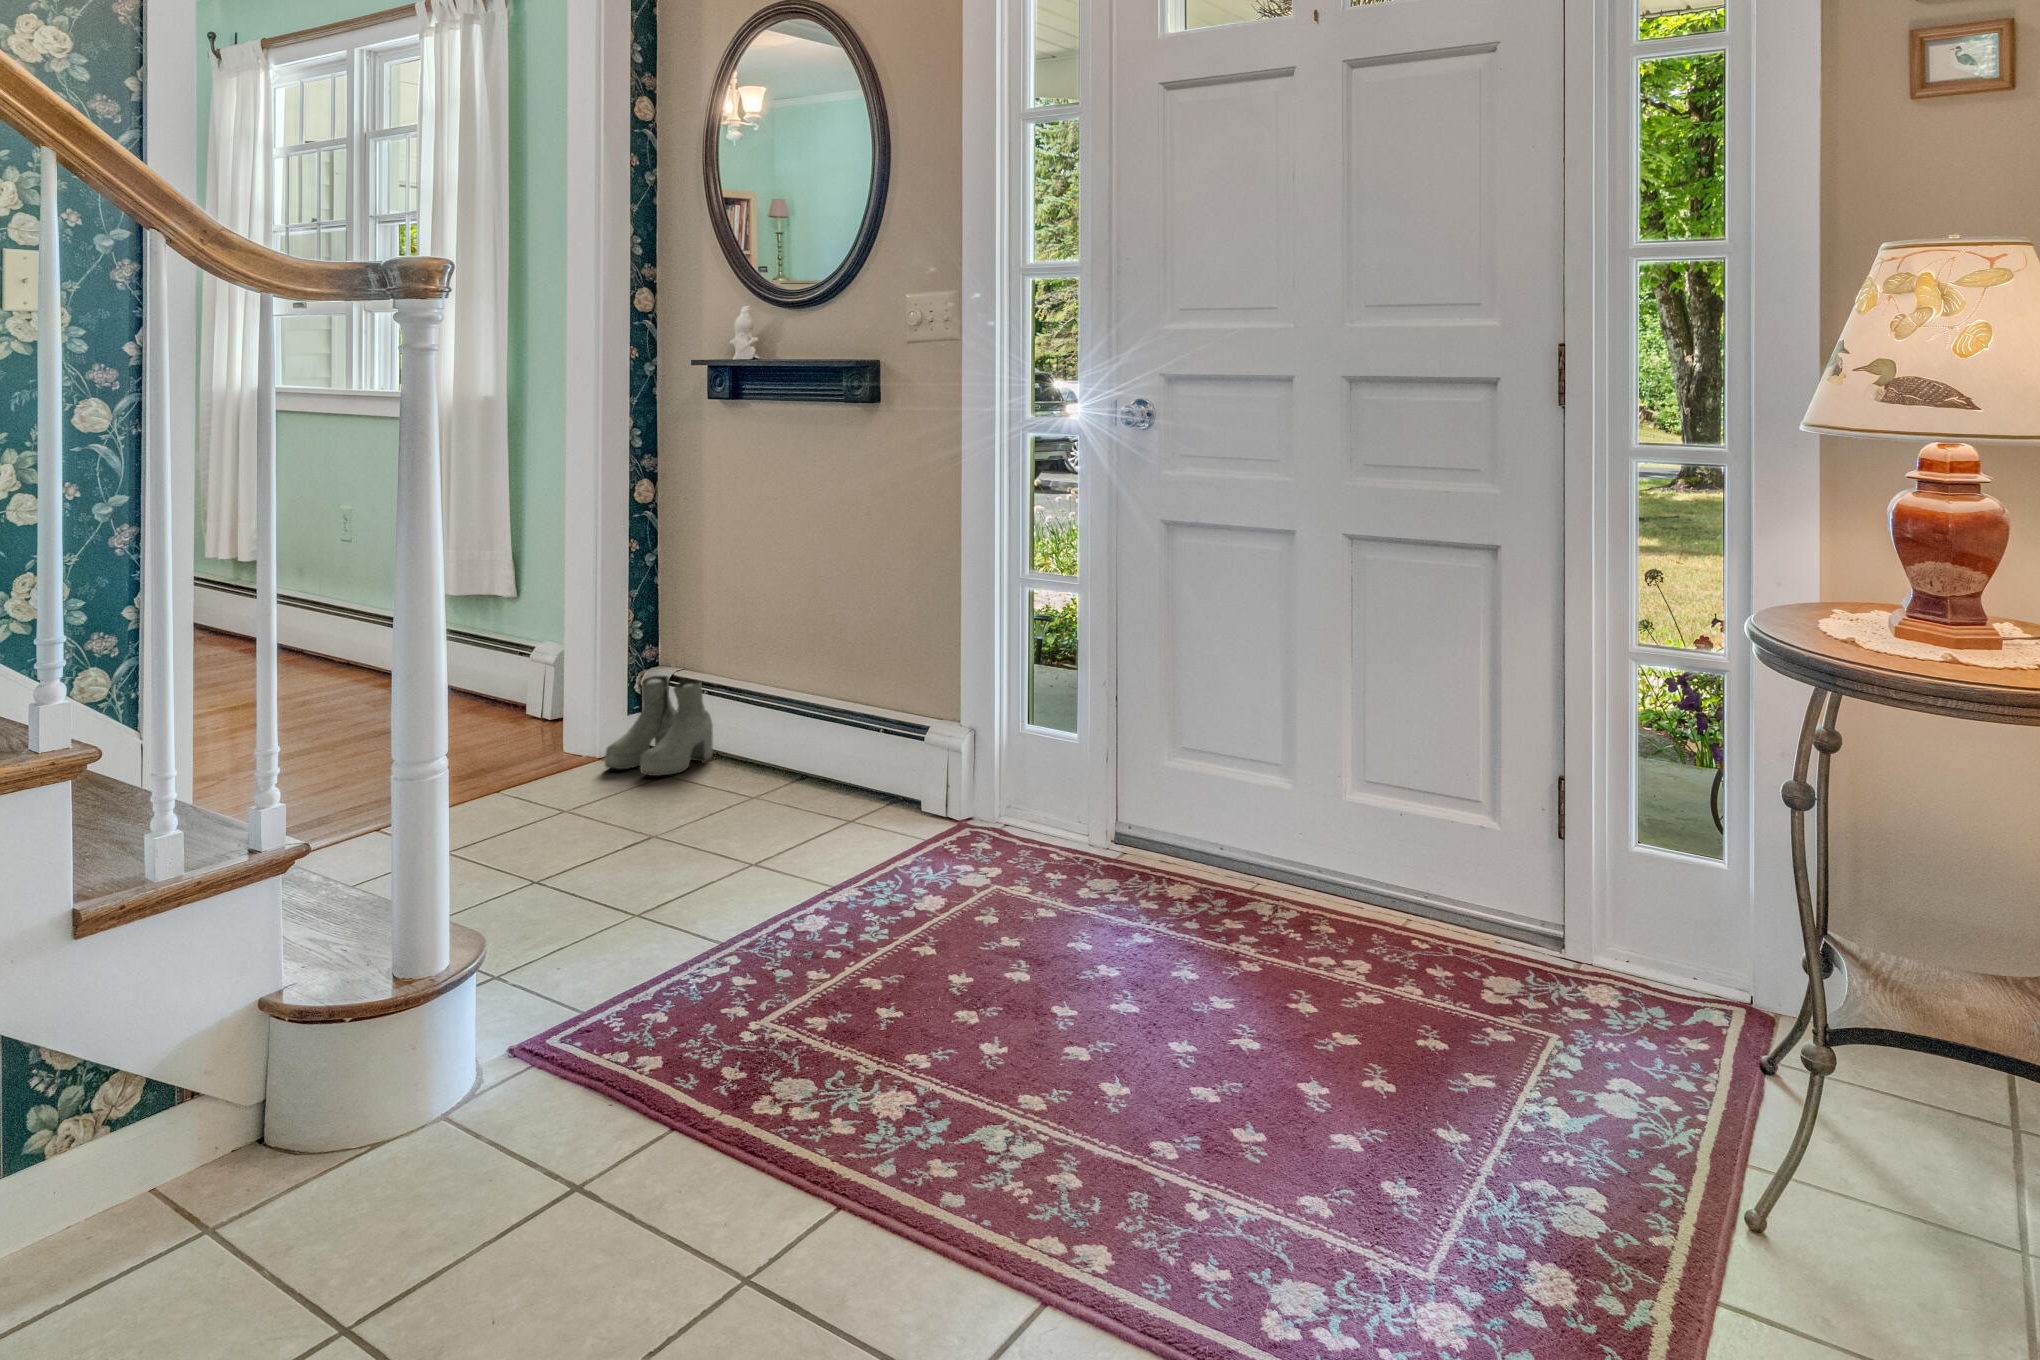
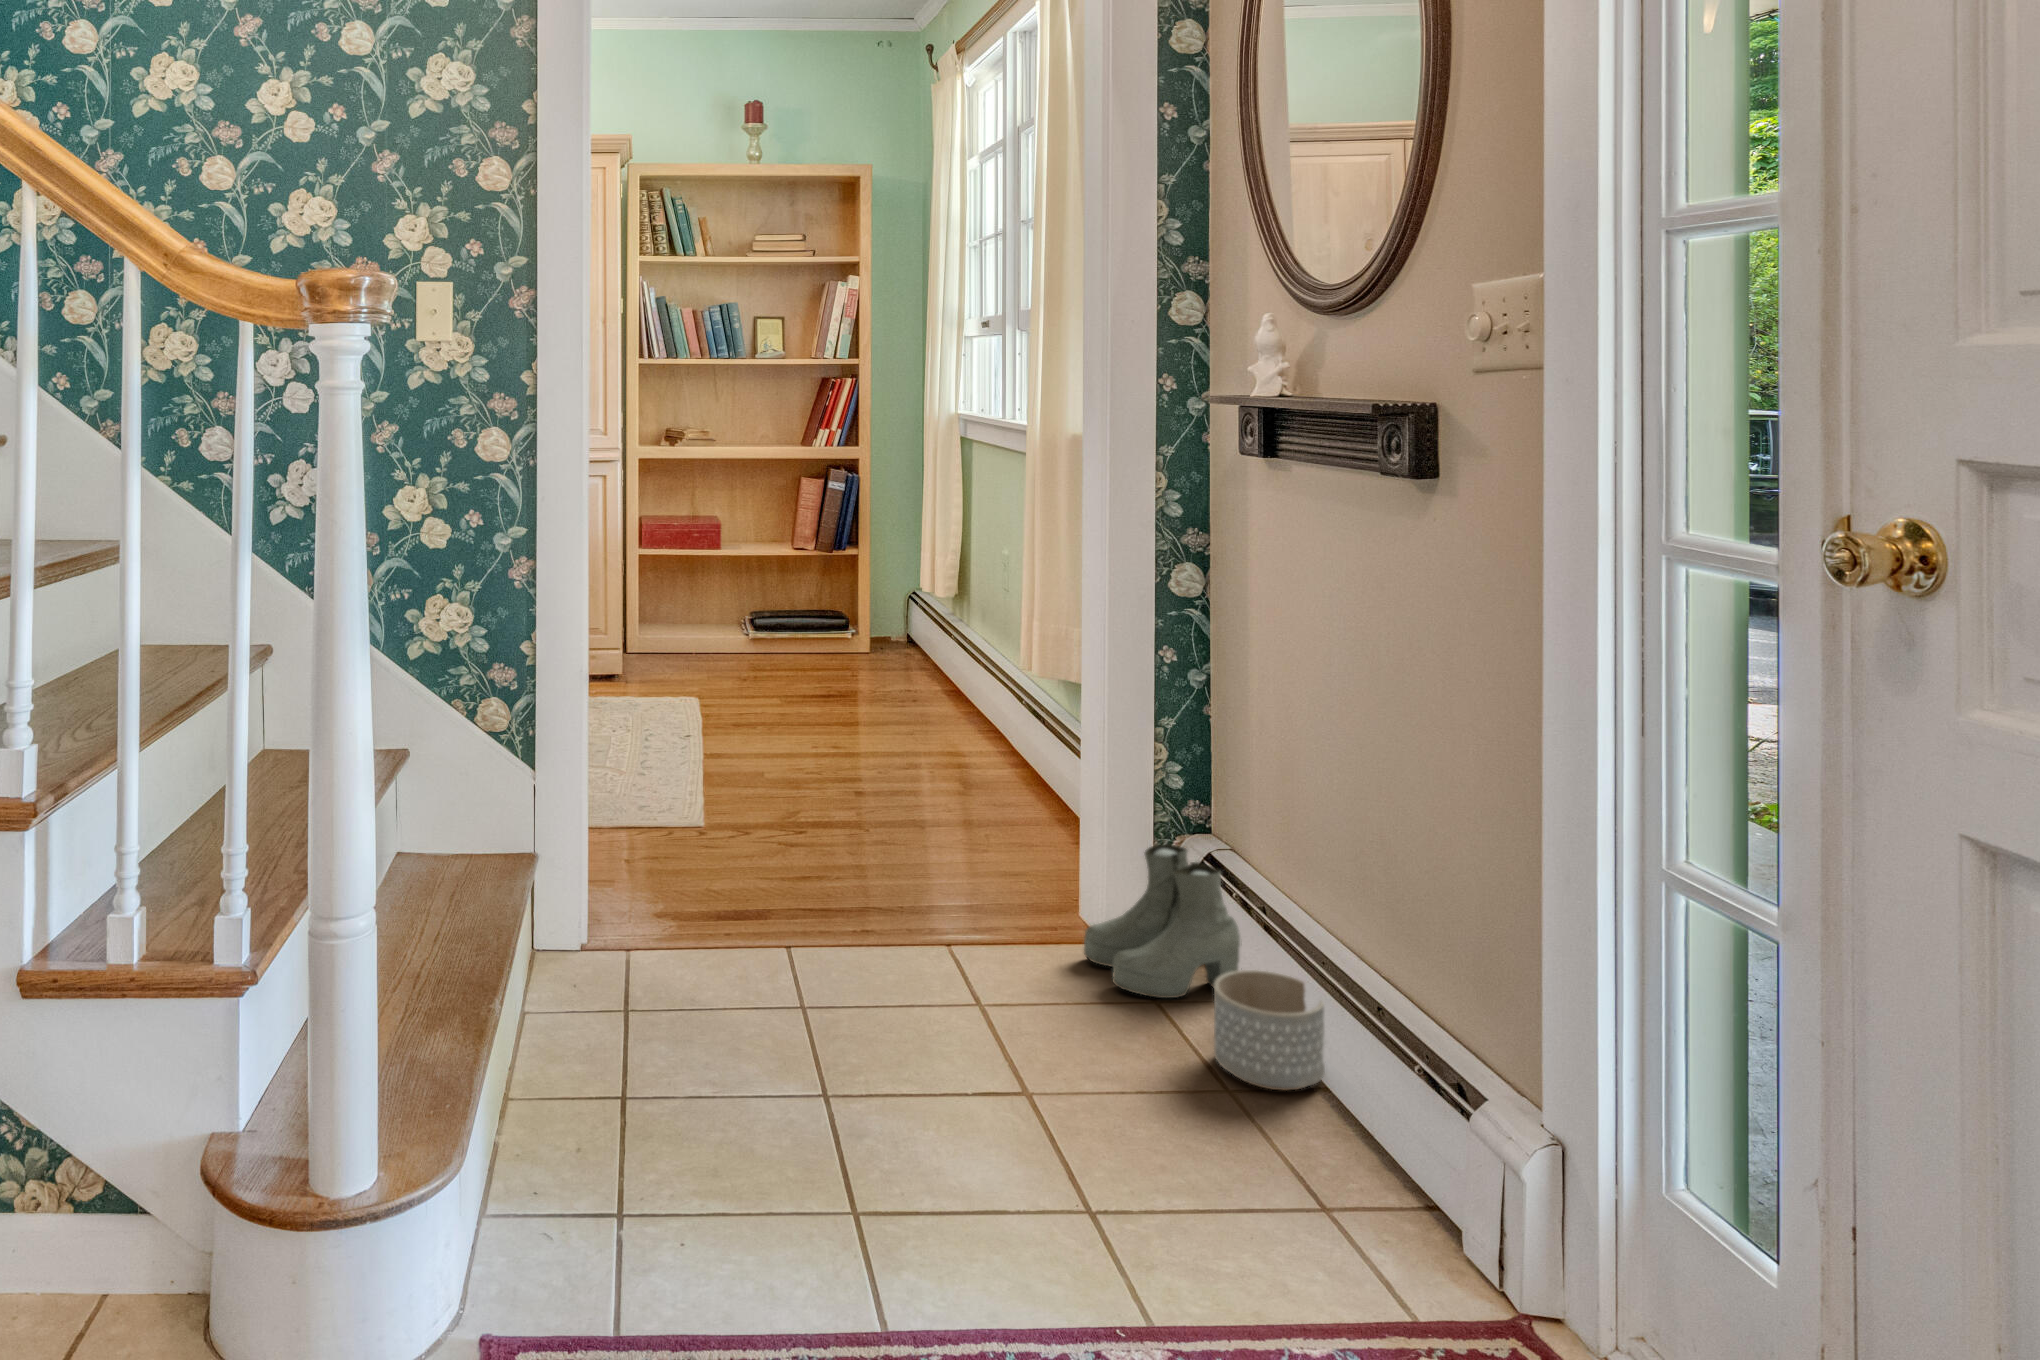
planter: none [737,726,803,794] -> present [1214,970,1325,1091]

